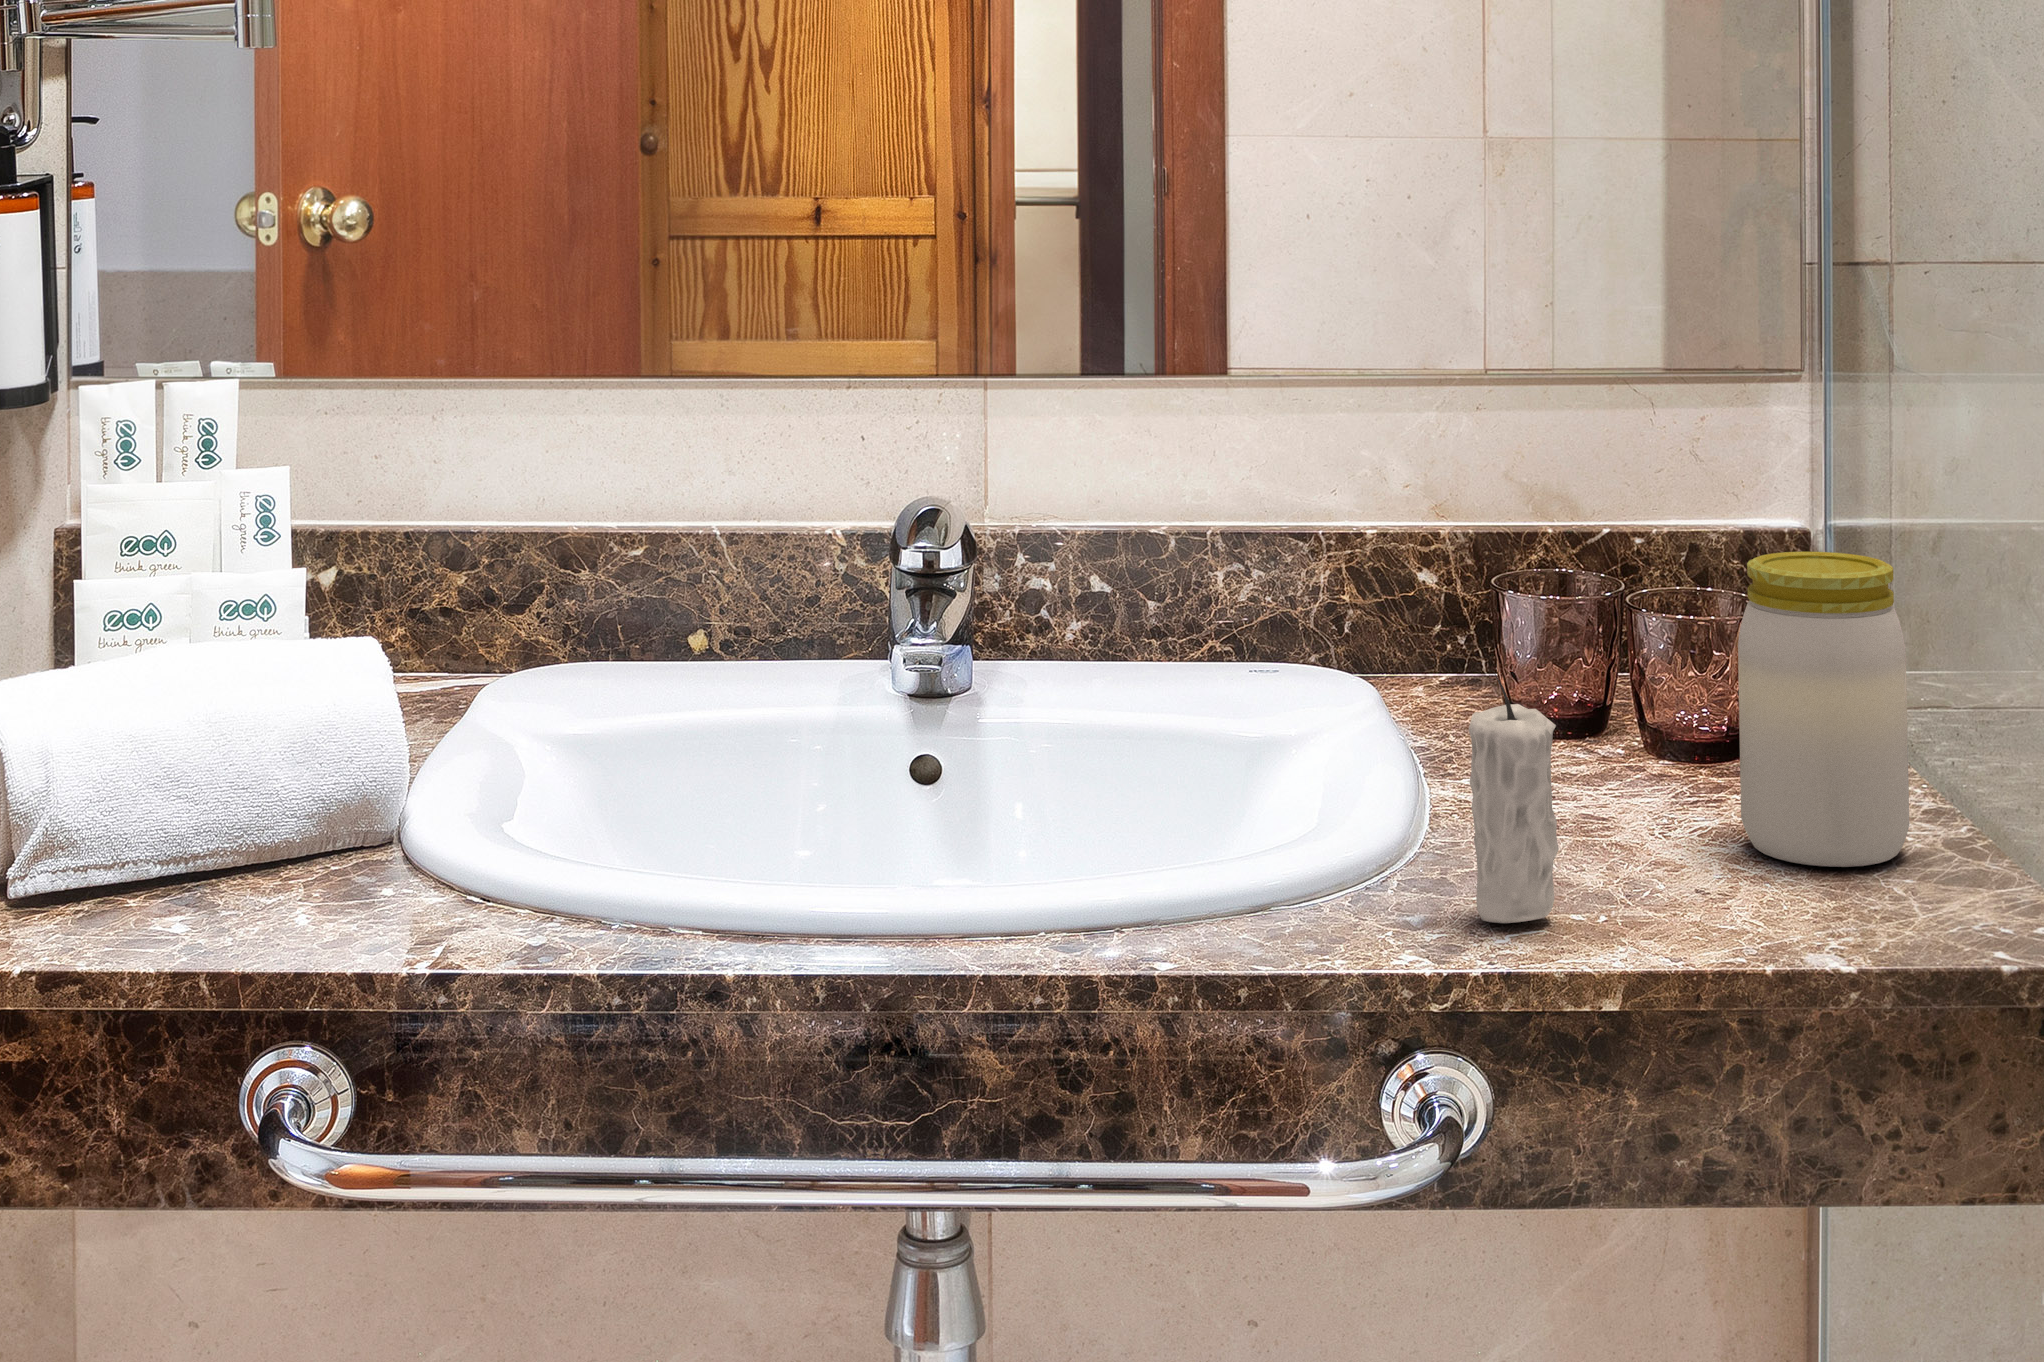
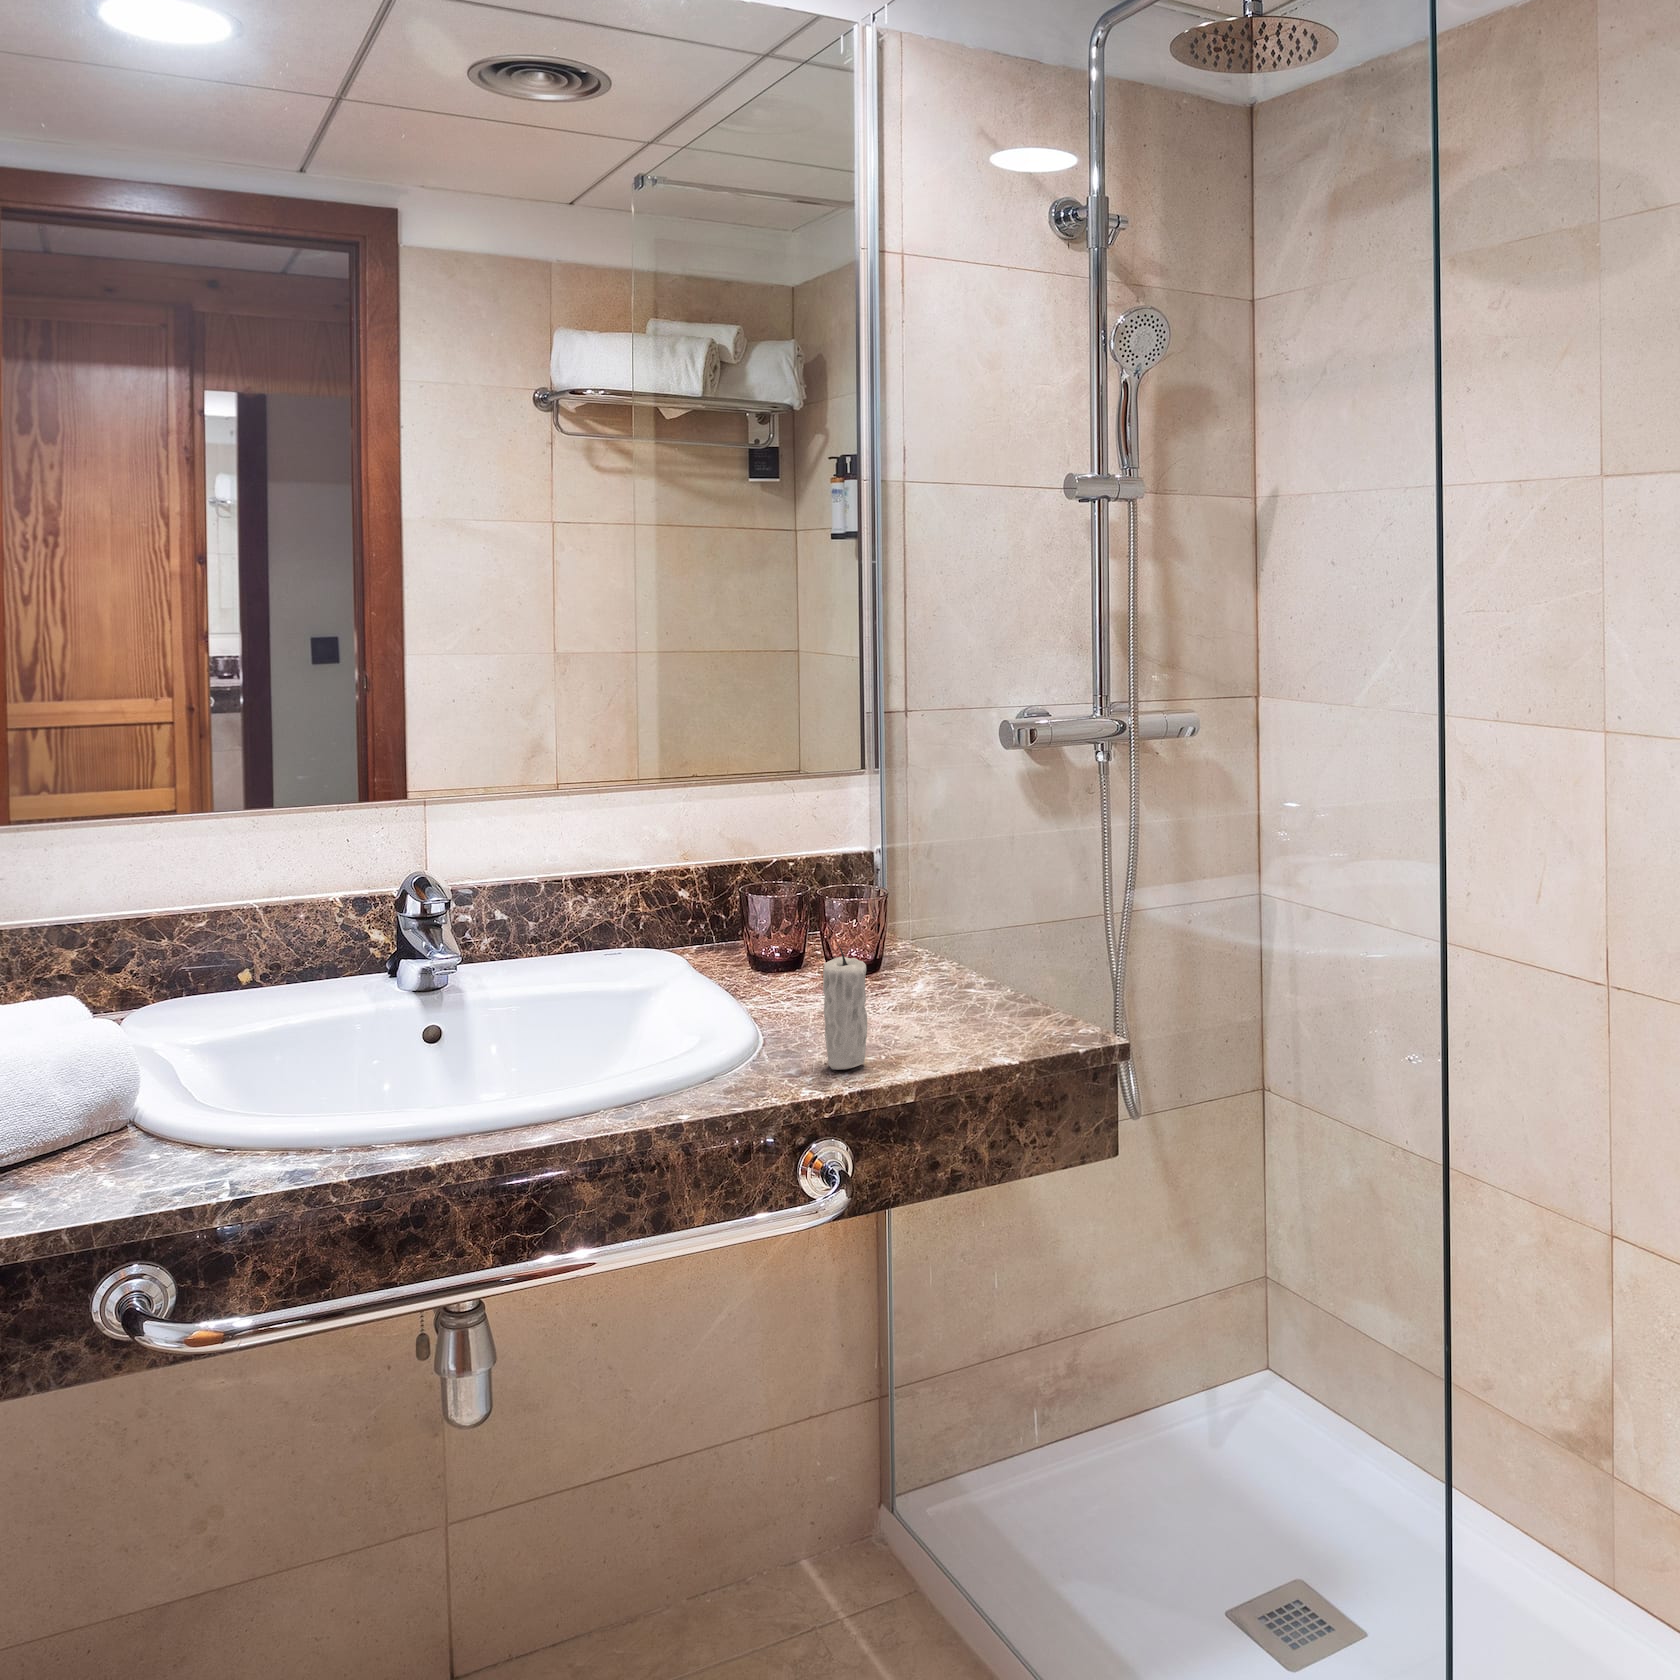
jar: present [1738,552,1909,867] -> none [914,864,997,1018]

